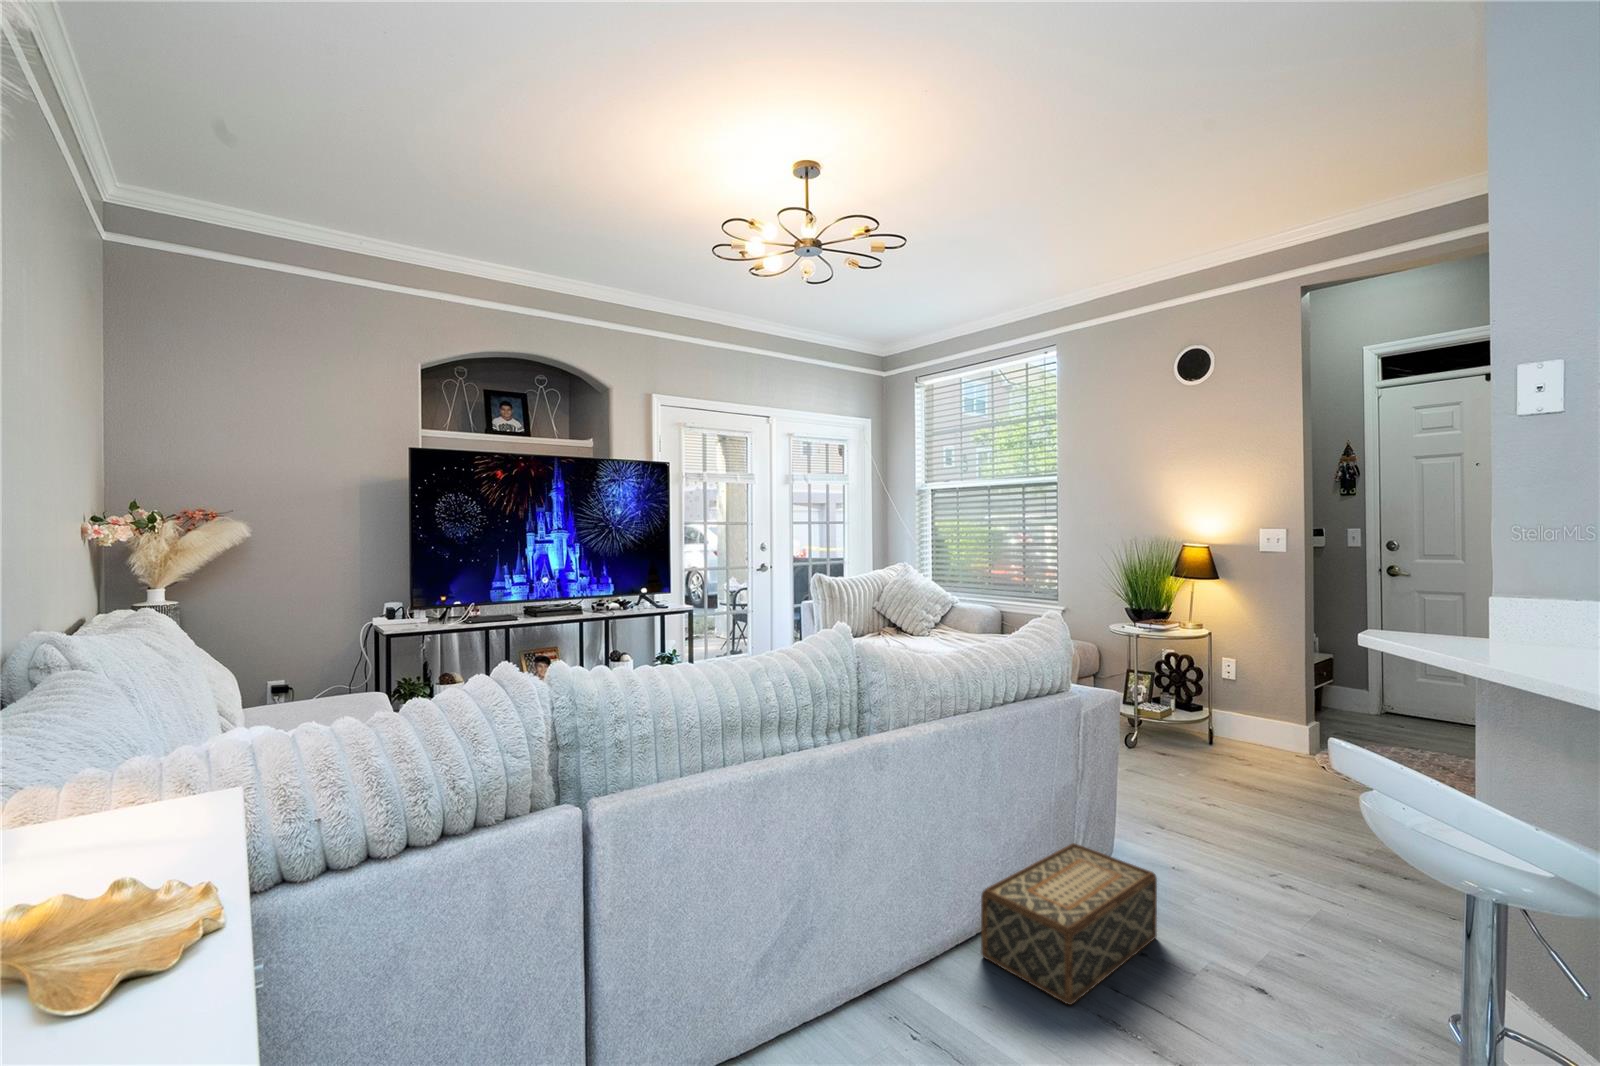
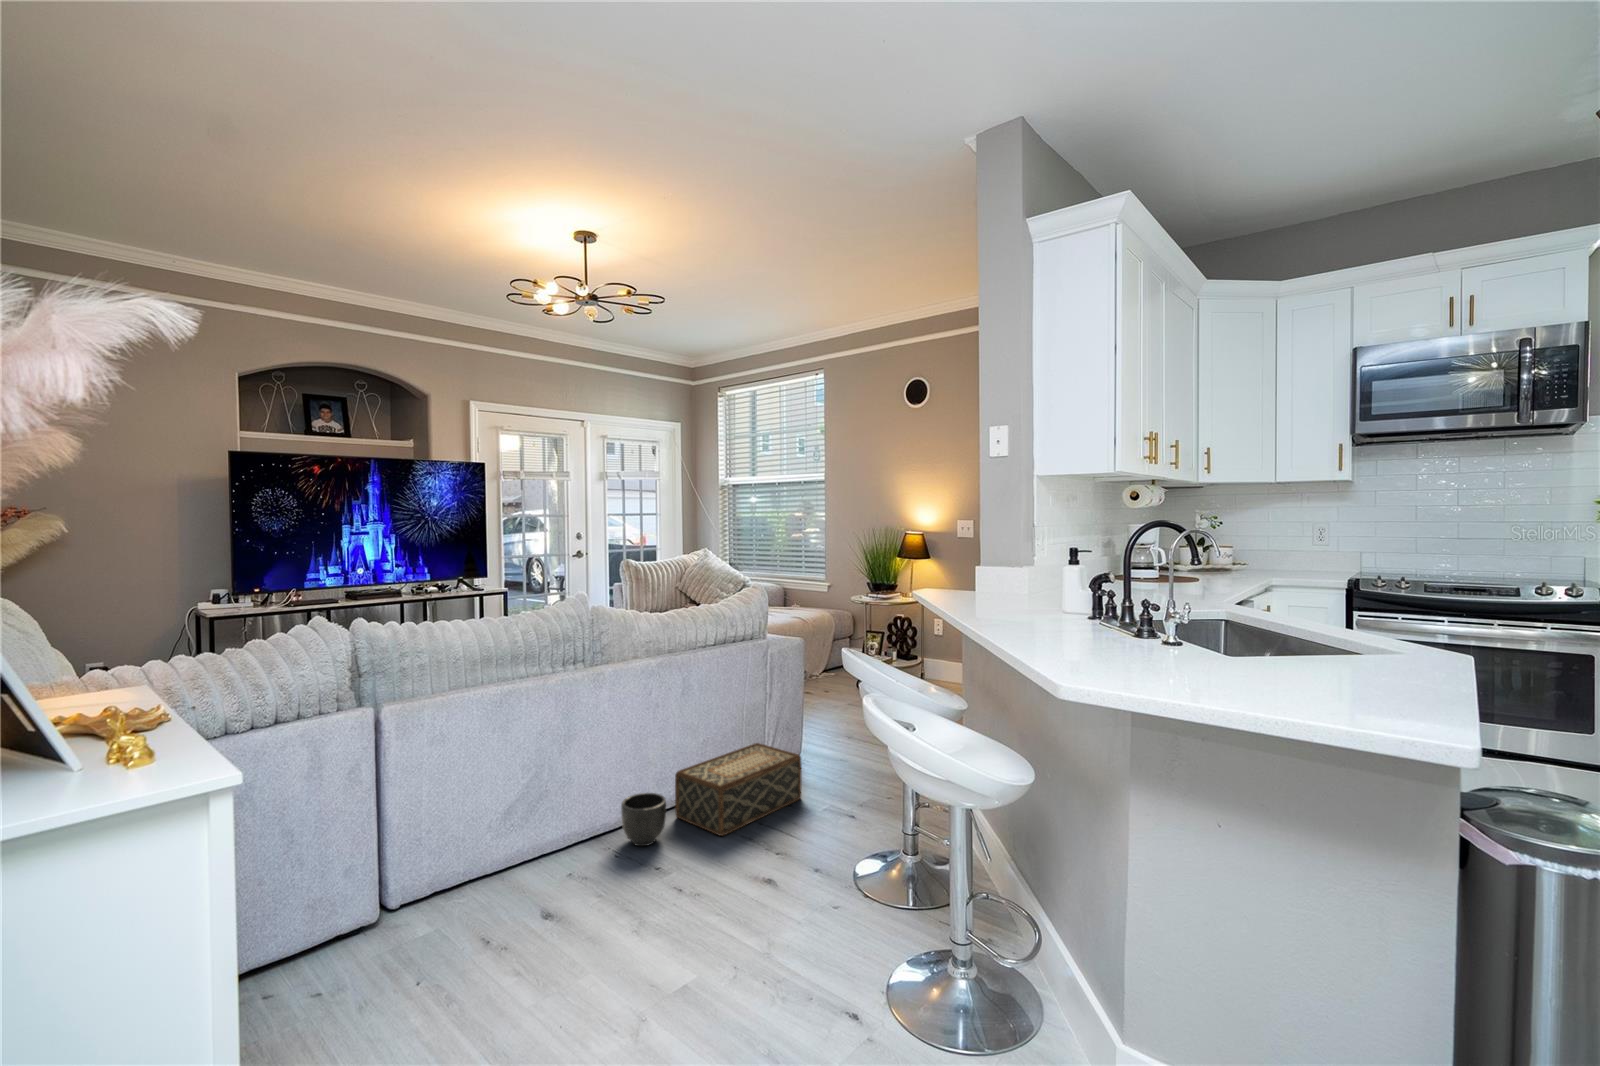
planter: none [920,924,986,1012] -> present [621,793,666,846]

